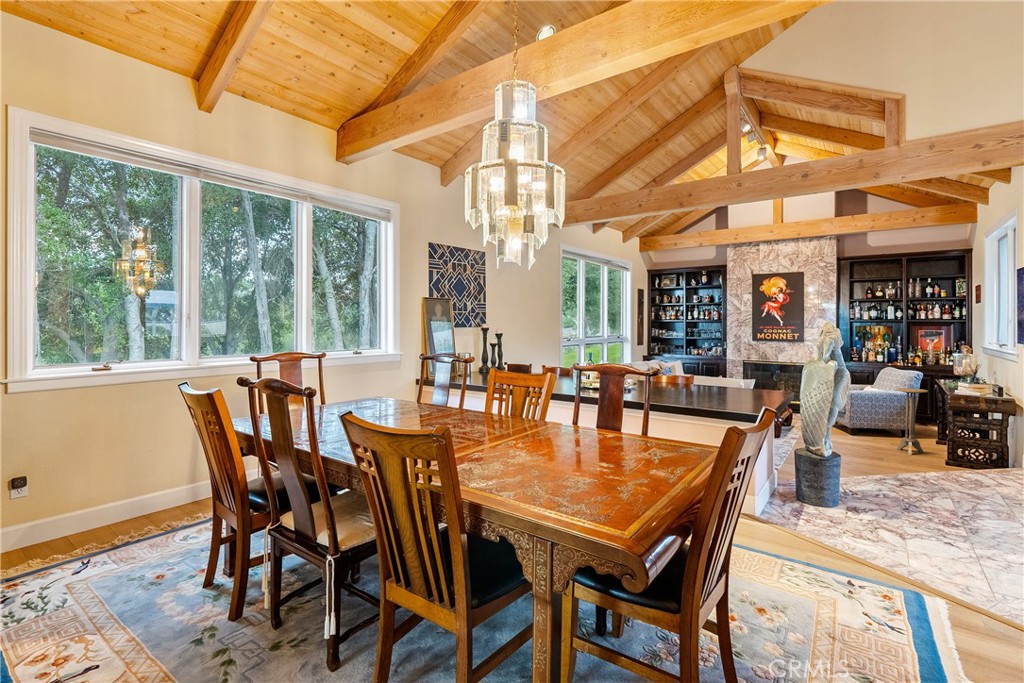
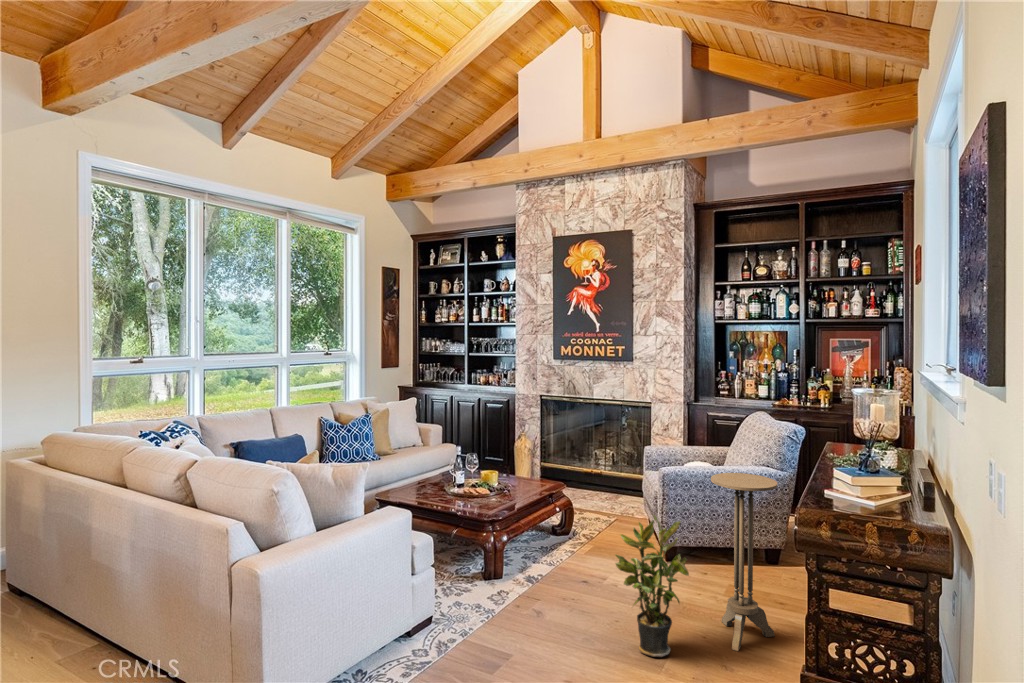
potted plant: none [860,403,893,456] -> present [616,516,689,657]

